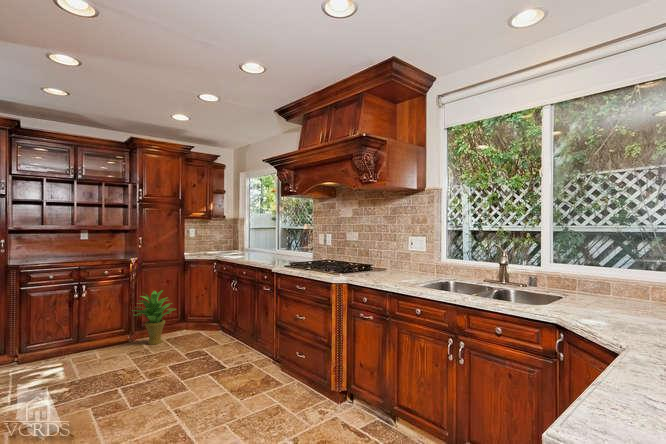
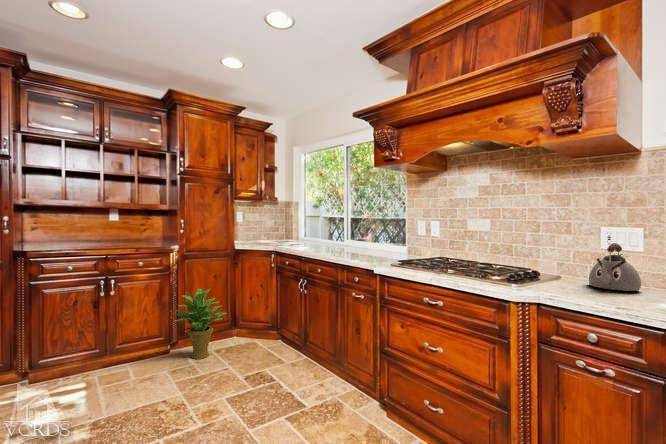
kettle: none [384,248,411,276] -> present [589,243,641,291]

